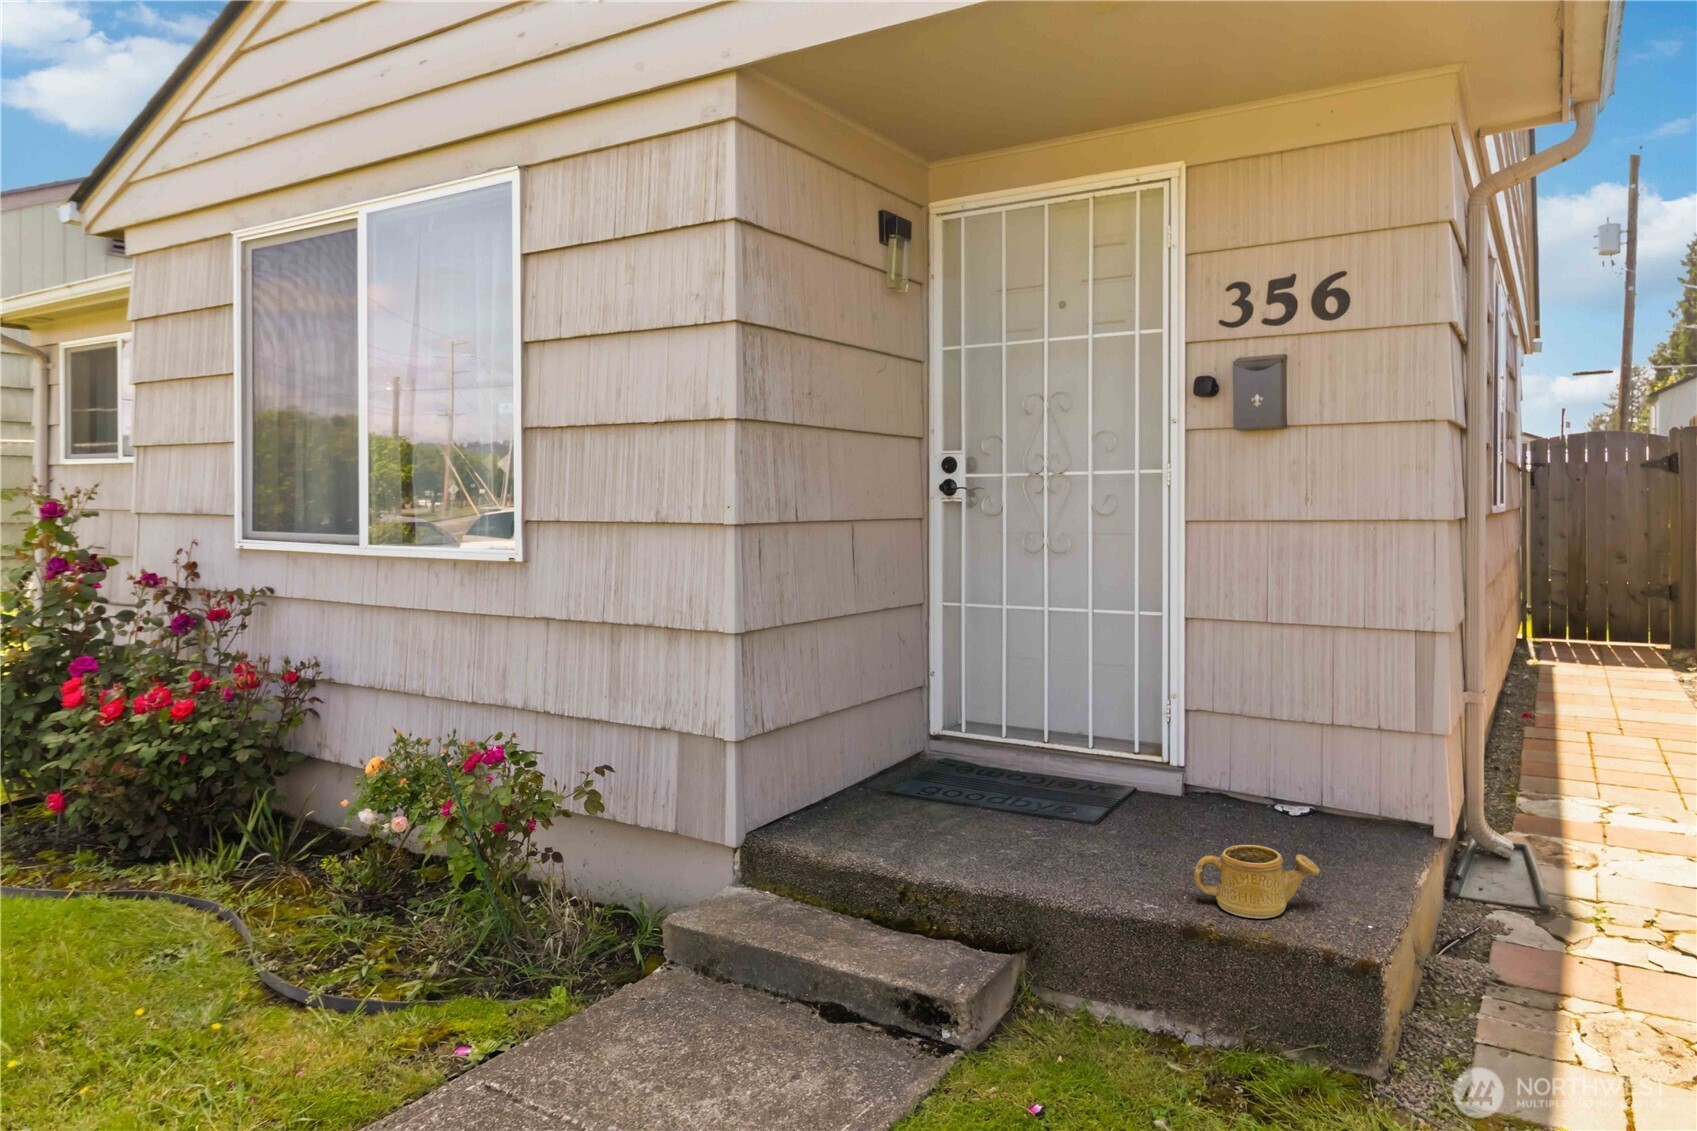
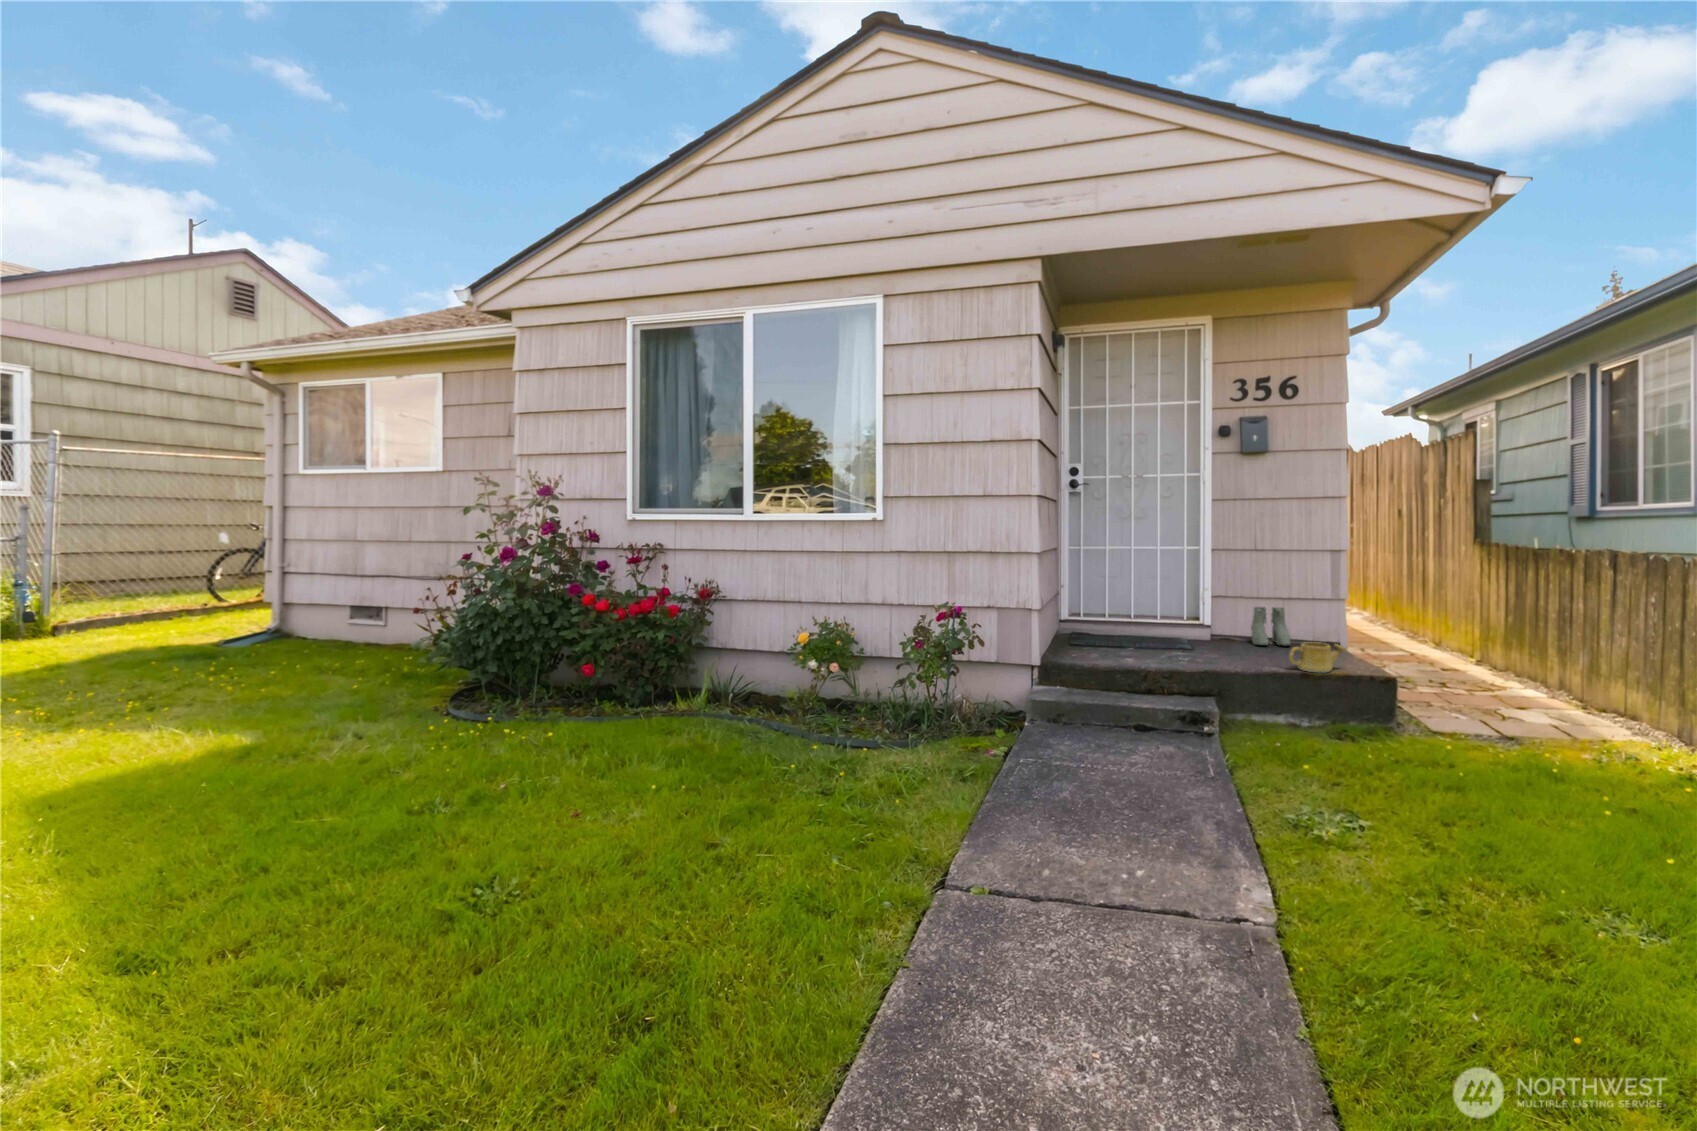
boots: none [1237,739,1311,825] -> present [1251,607,1291,646]

